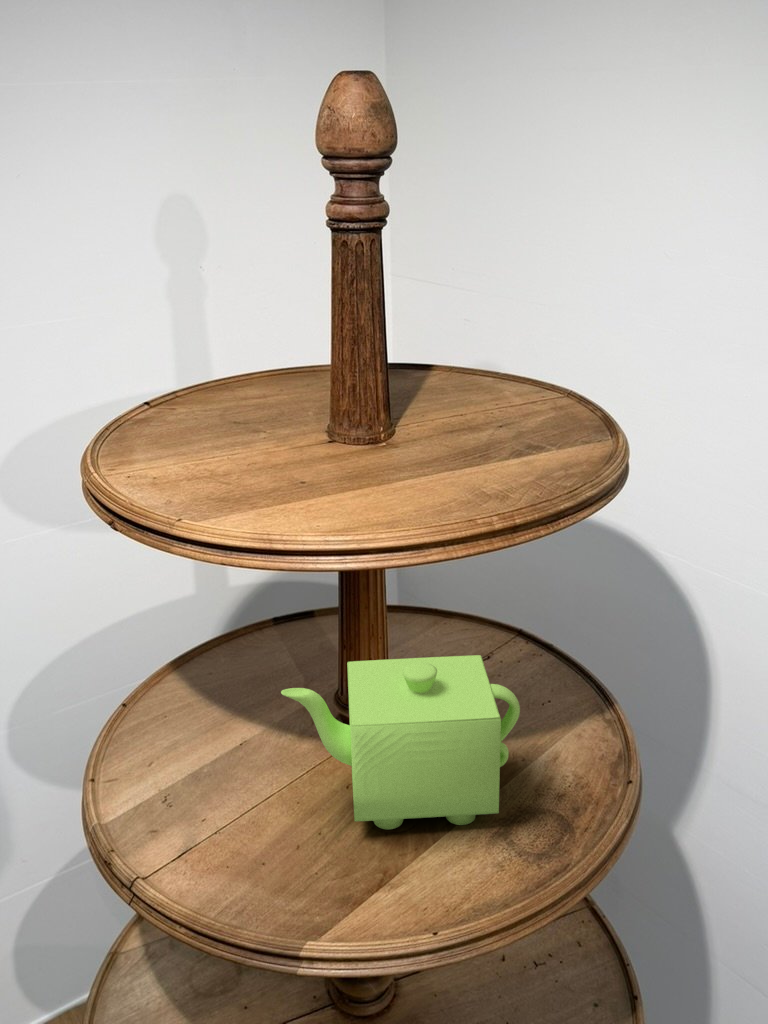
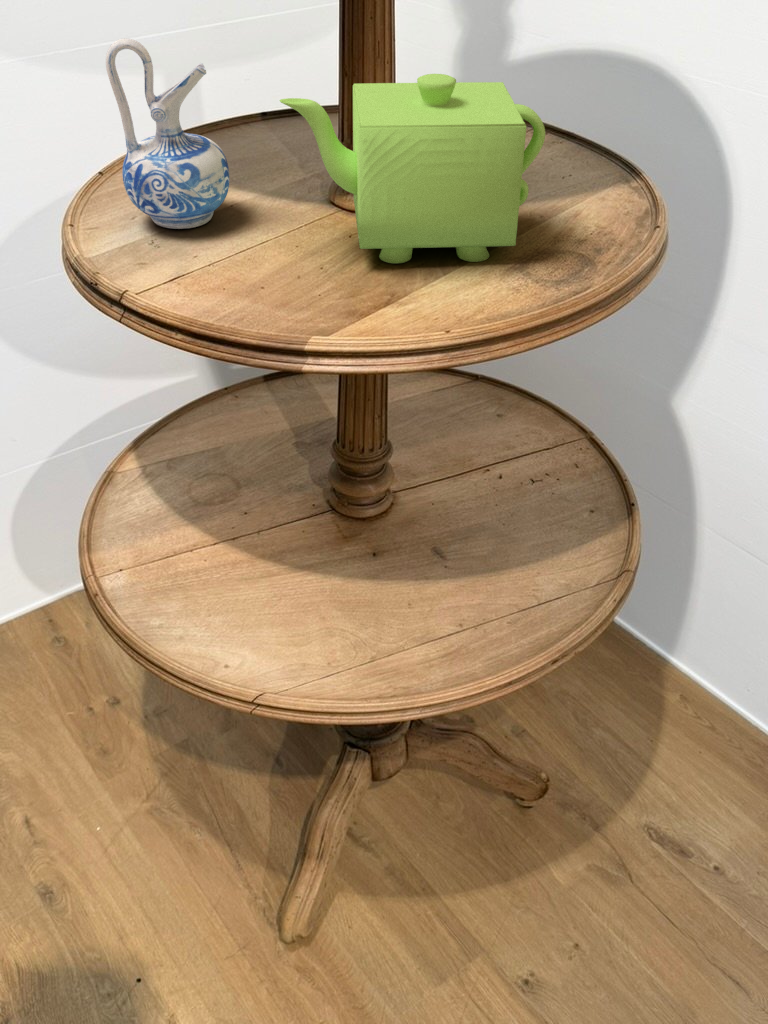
ceramic pitcher: none [130,634,238,784] -> present [106,38,229,229]

